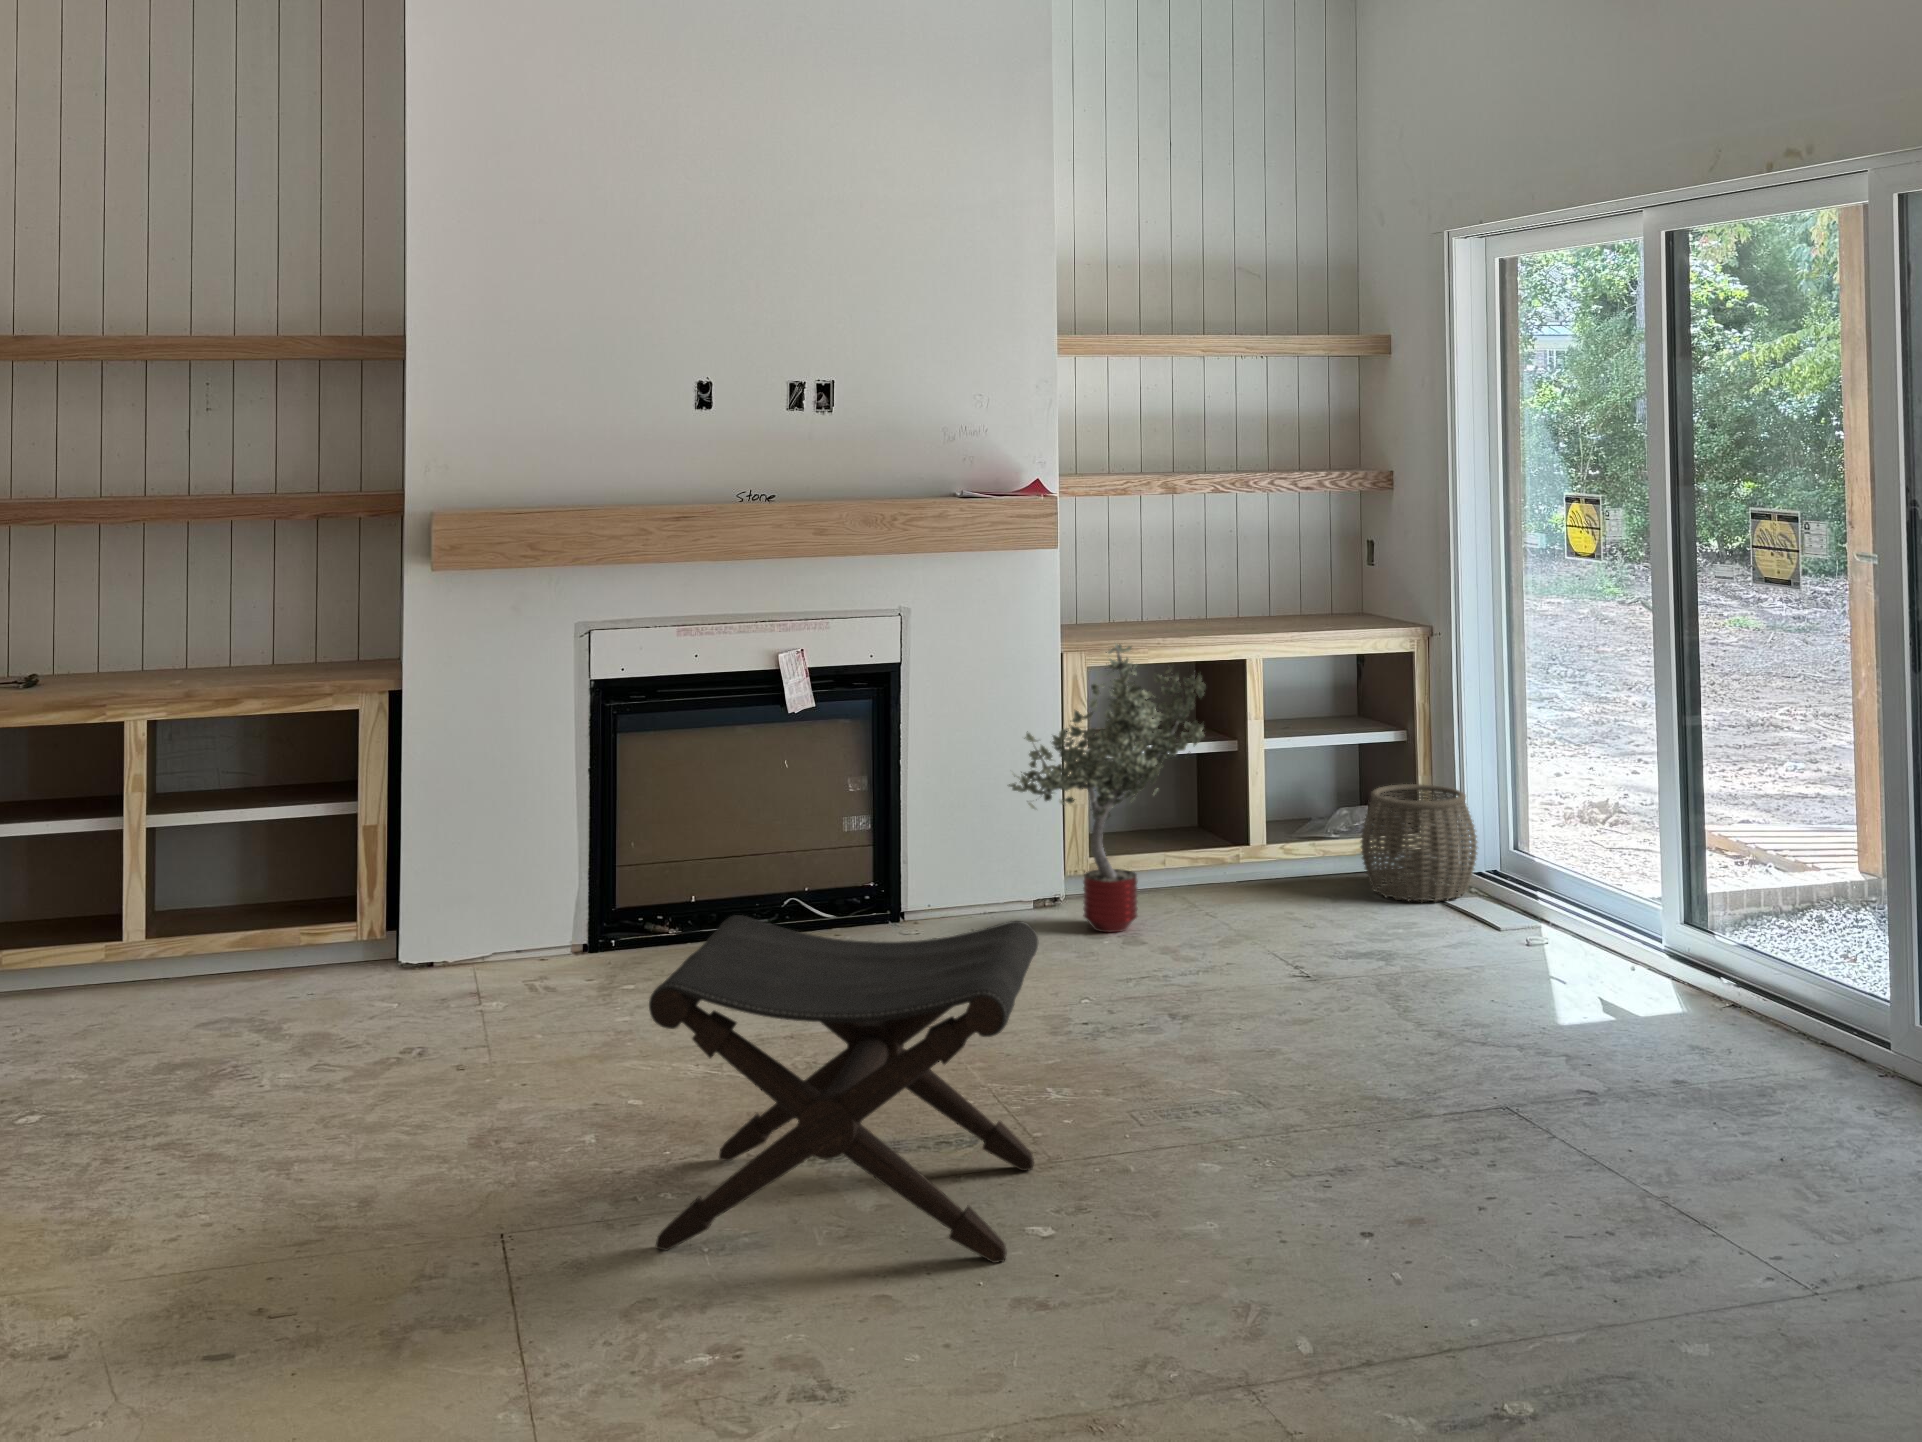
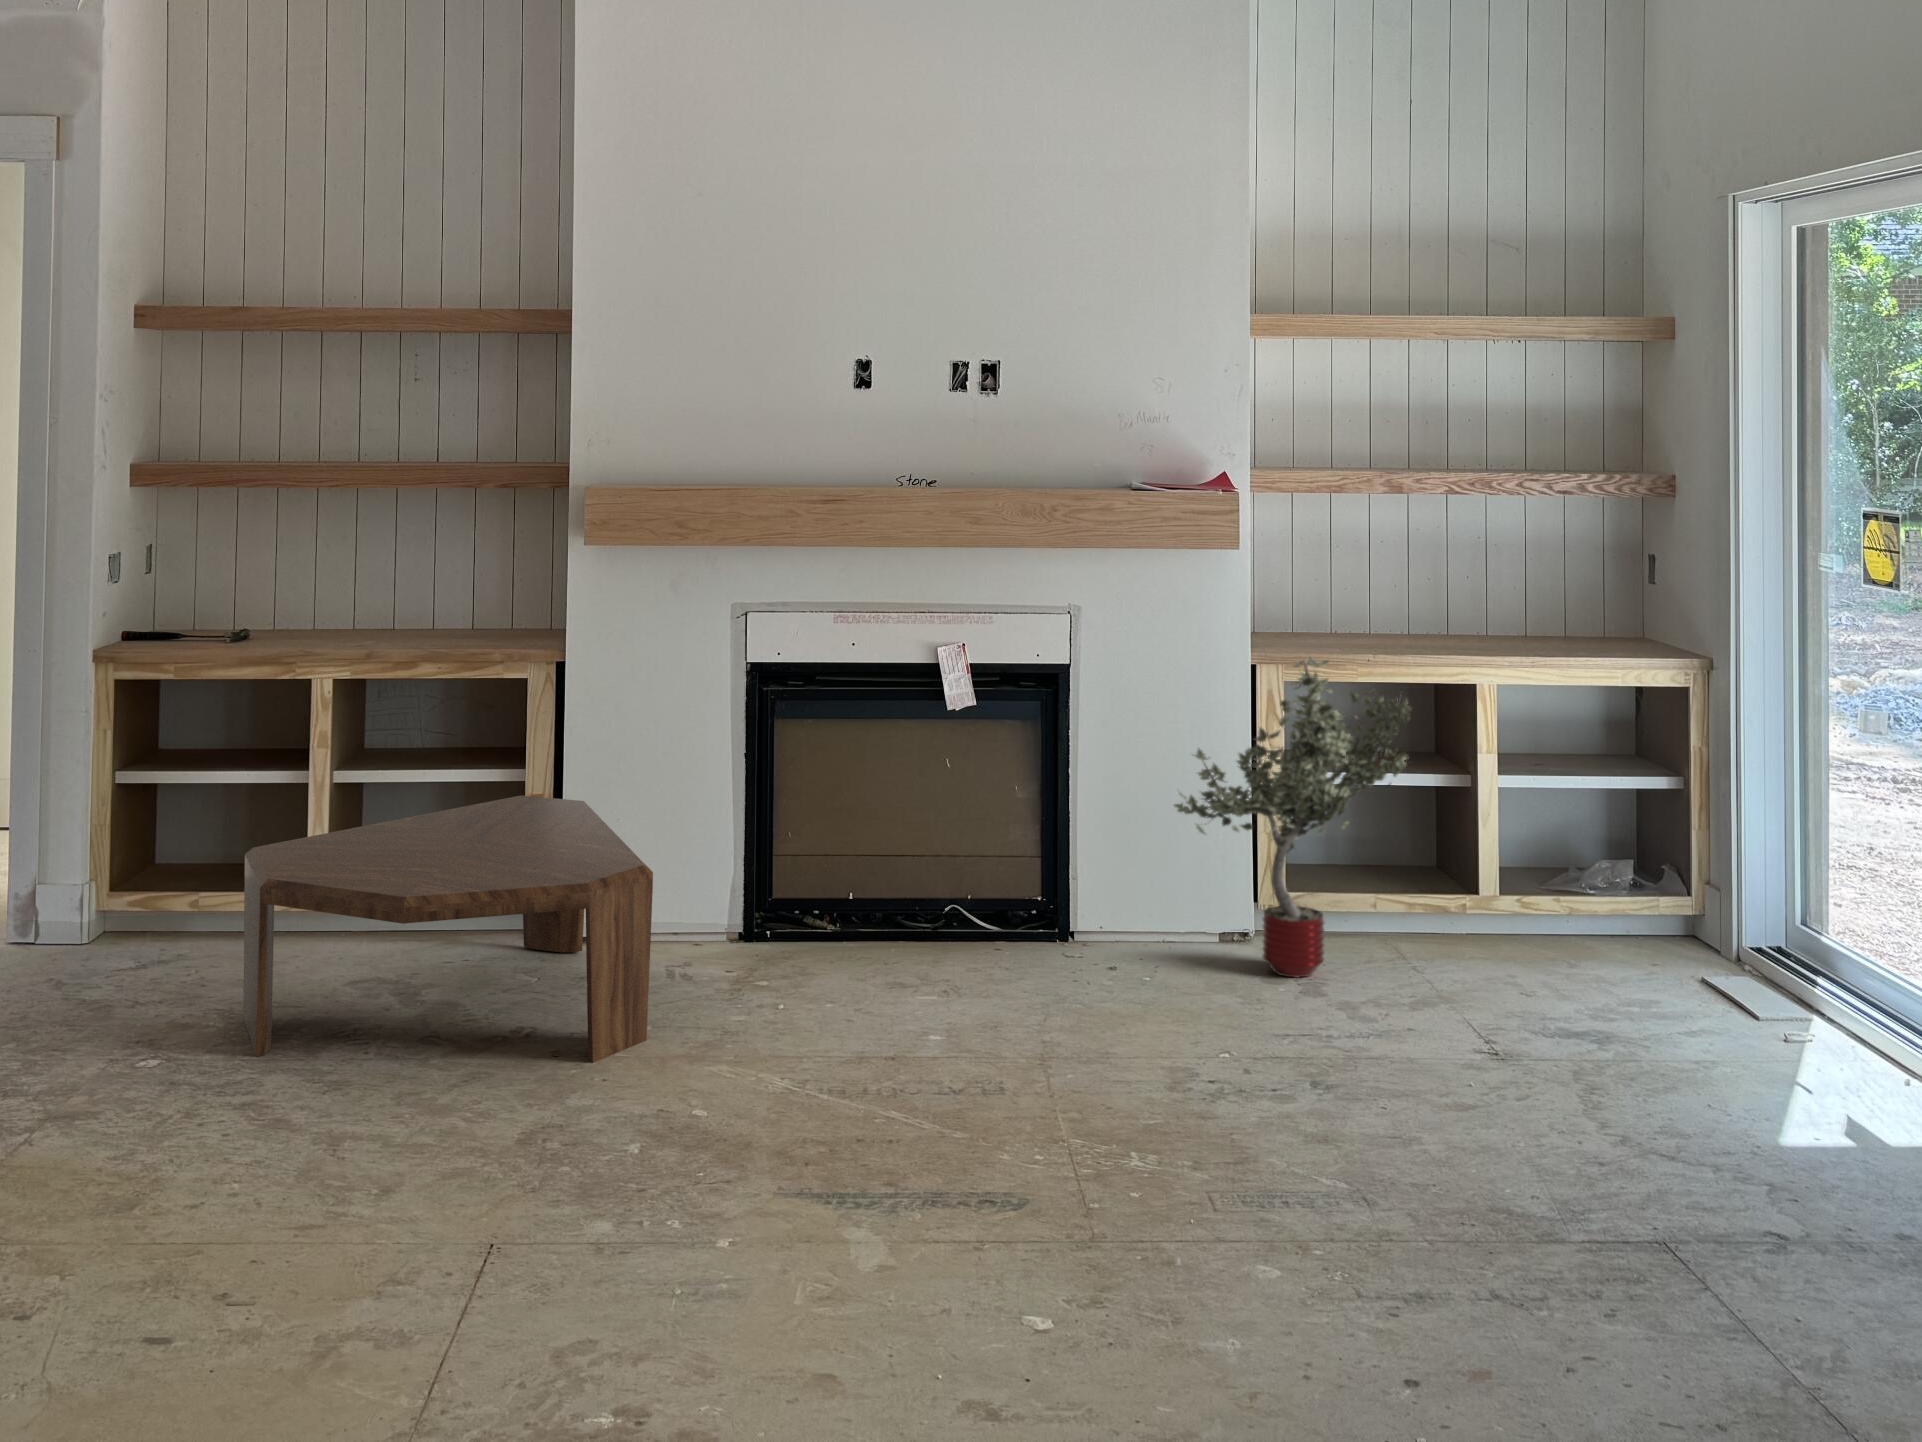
woven basket: present [1361,784,1477,902] -> none [1604,838,1749,979]
coffee table: none [107,824,550,1105] -> present [243,796,653,1063]
footstool: present [649,915,1038,1263] -> none [627,926,1081,1346]

